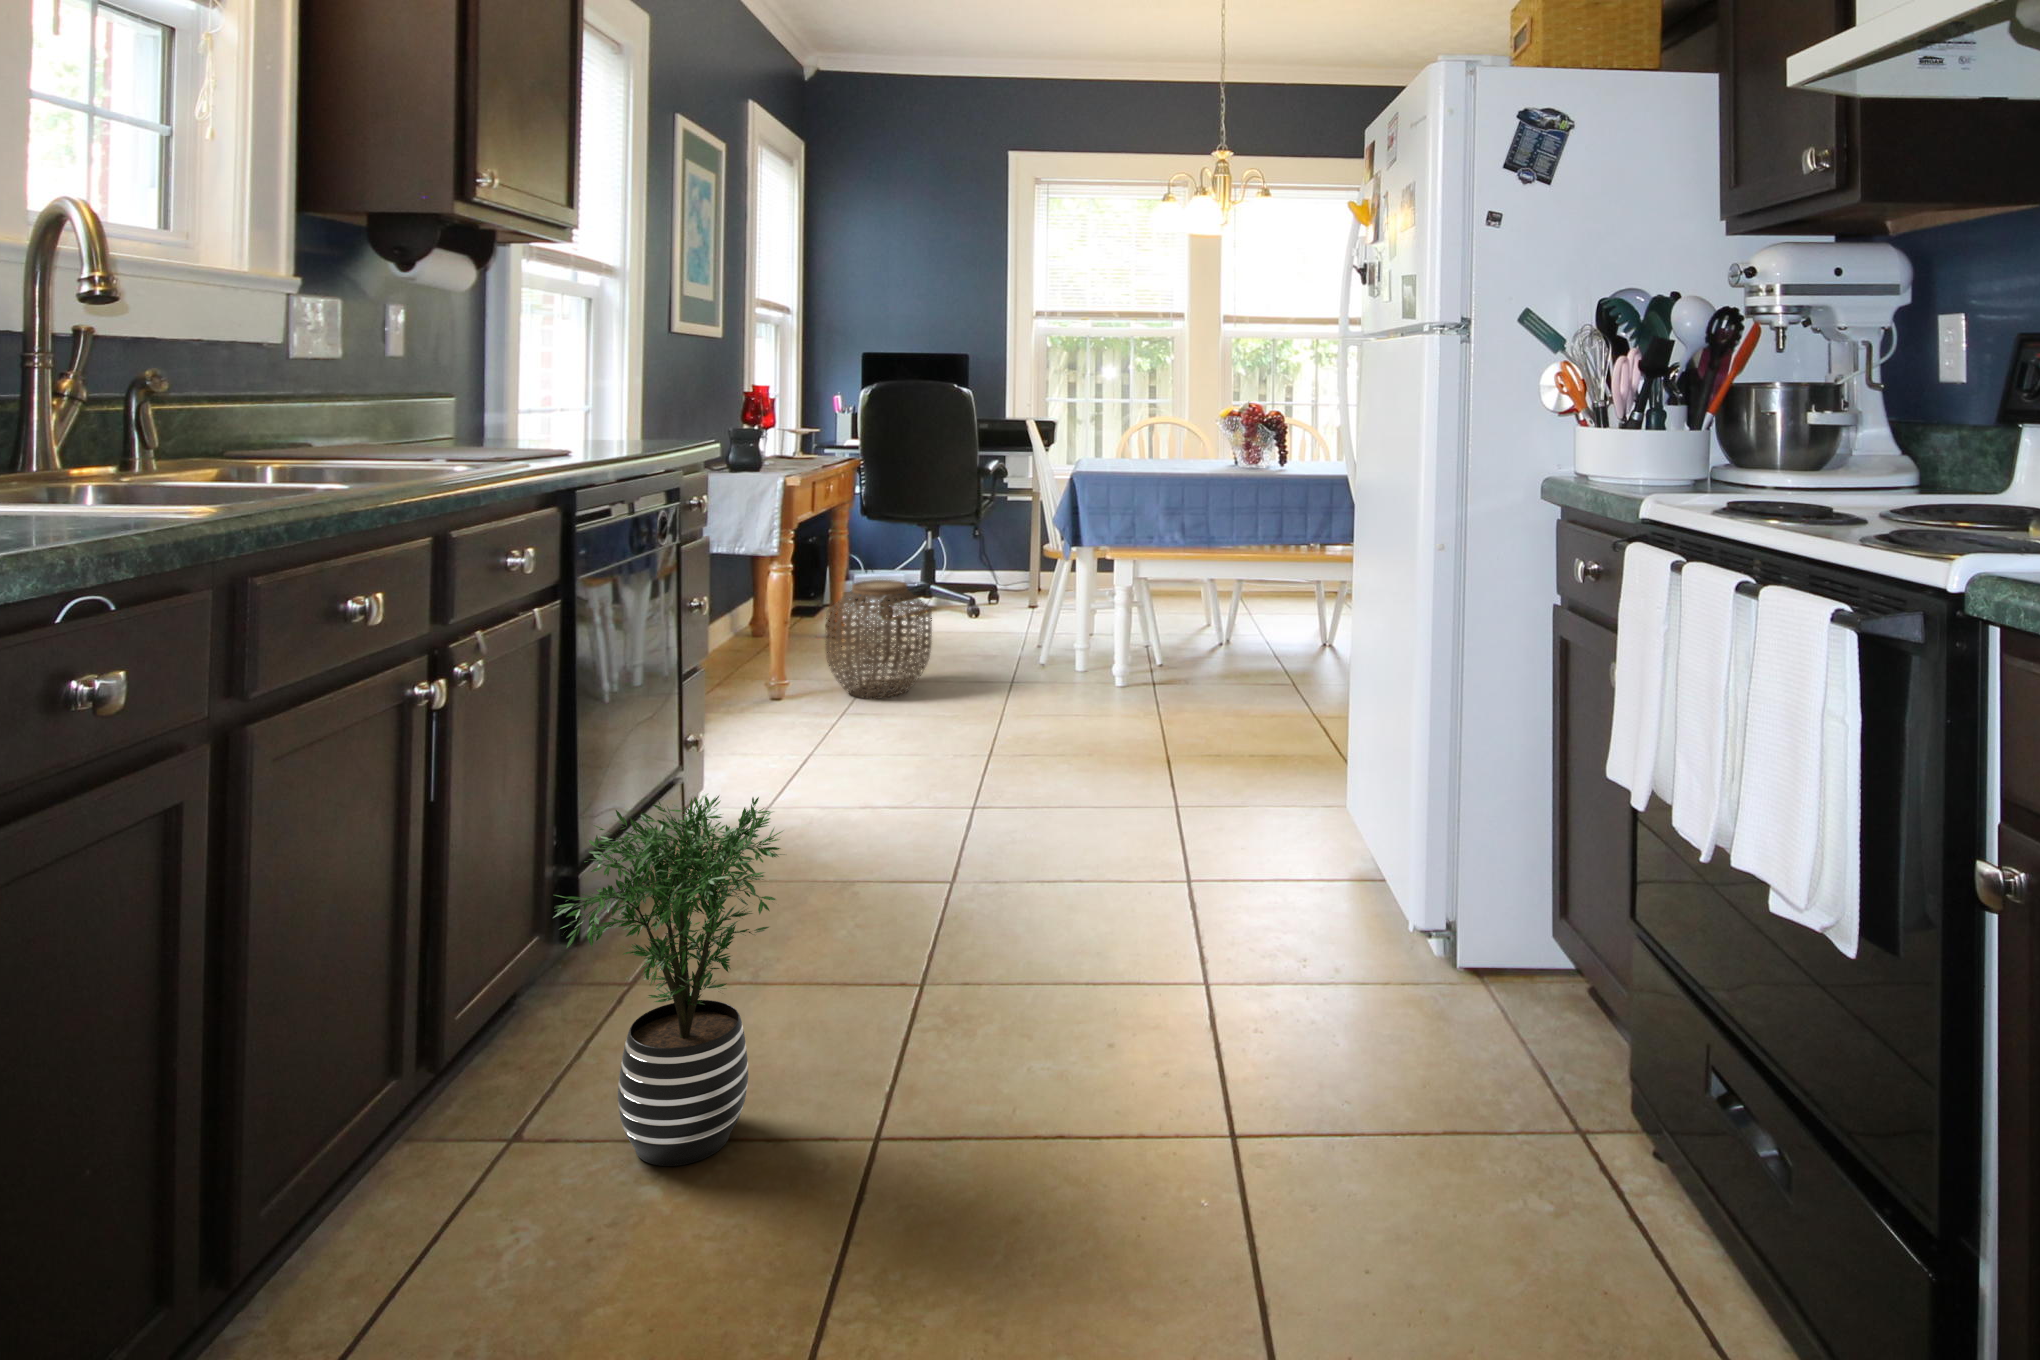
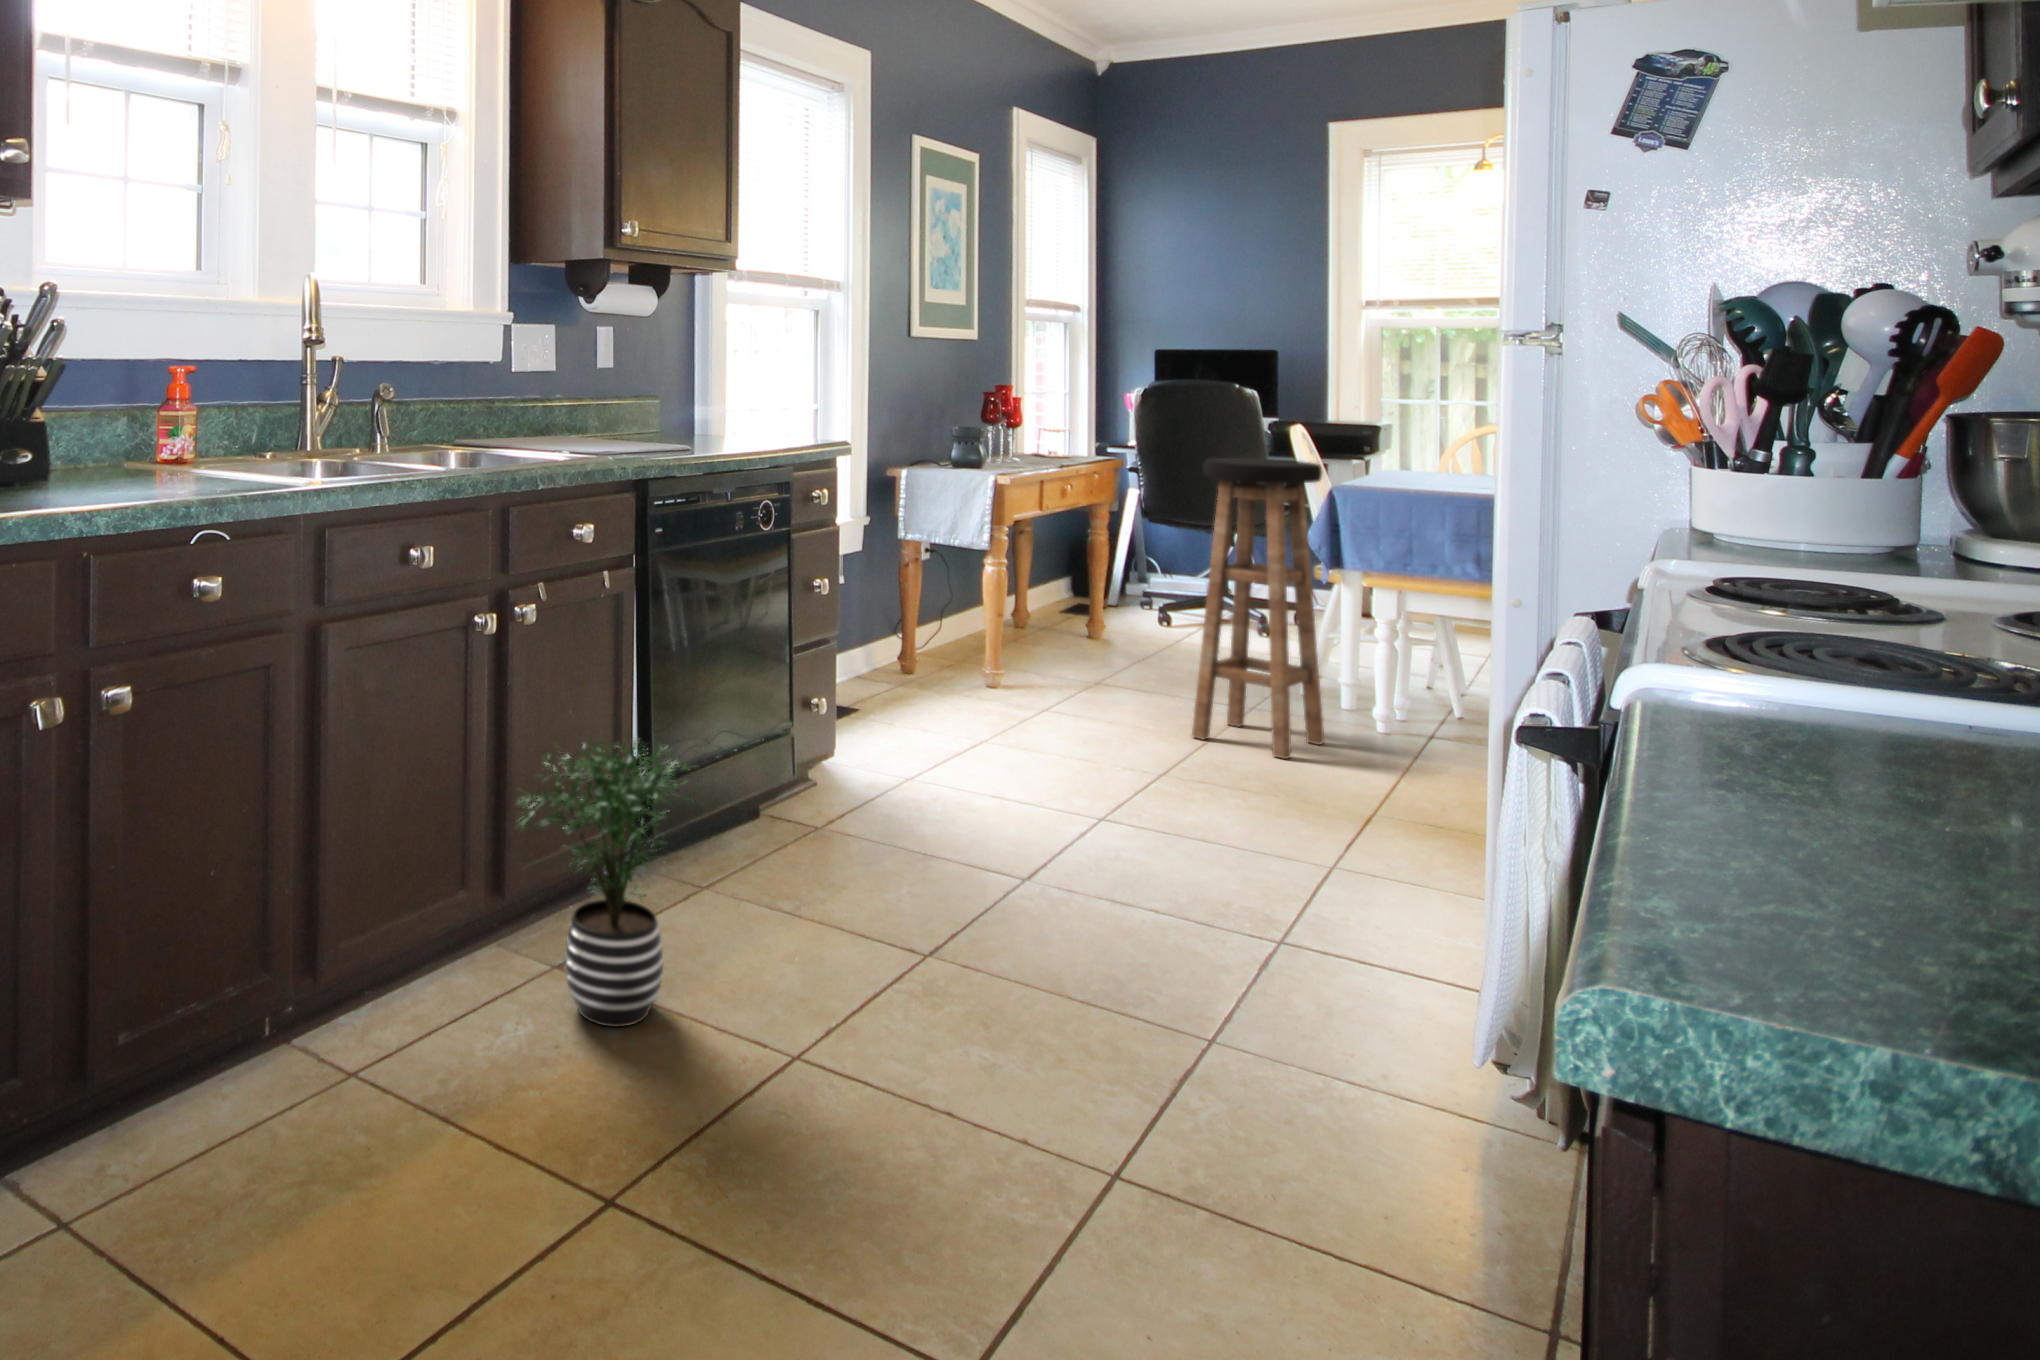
bar stool: none [996,447,1096,713] -> present [1192,458,1324,759]
woven basket: present [825,580,932,698] -> none [1025,584,1138,705]

